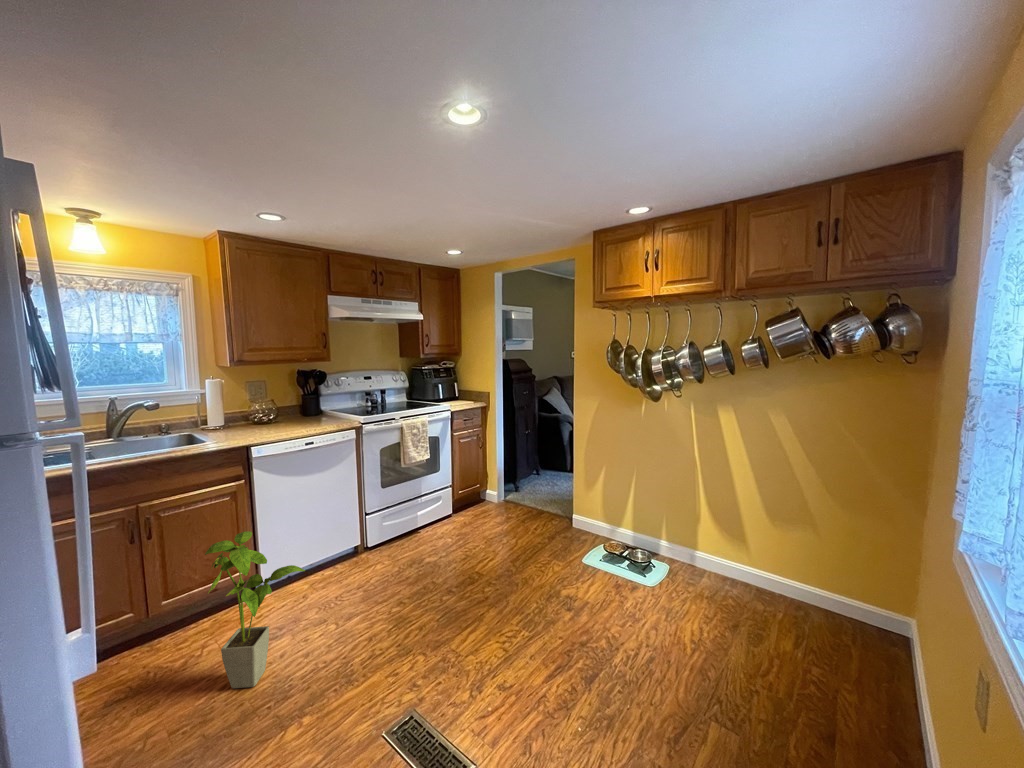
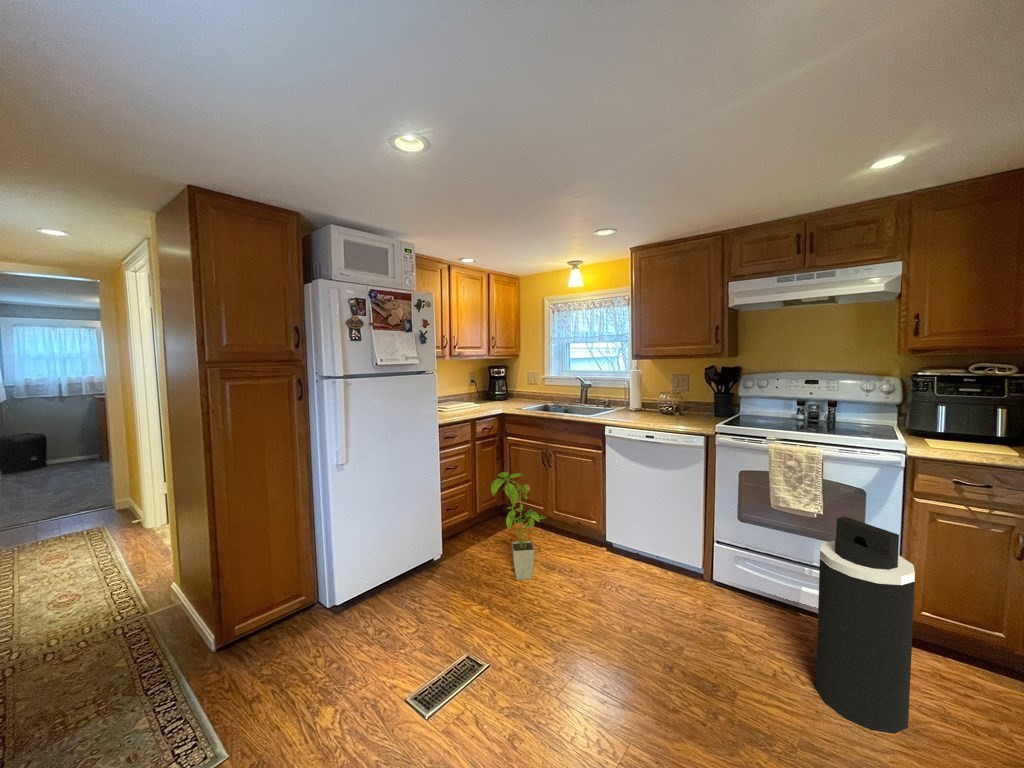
trash can: none [469,444,508,548] -> present [816,517,915,734]

